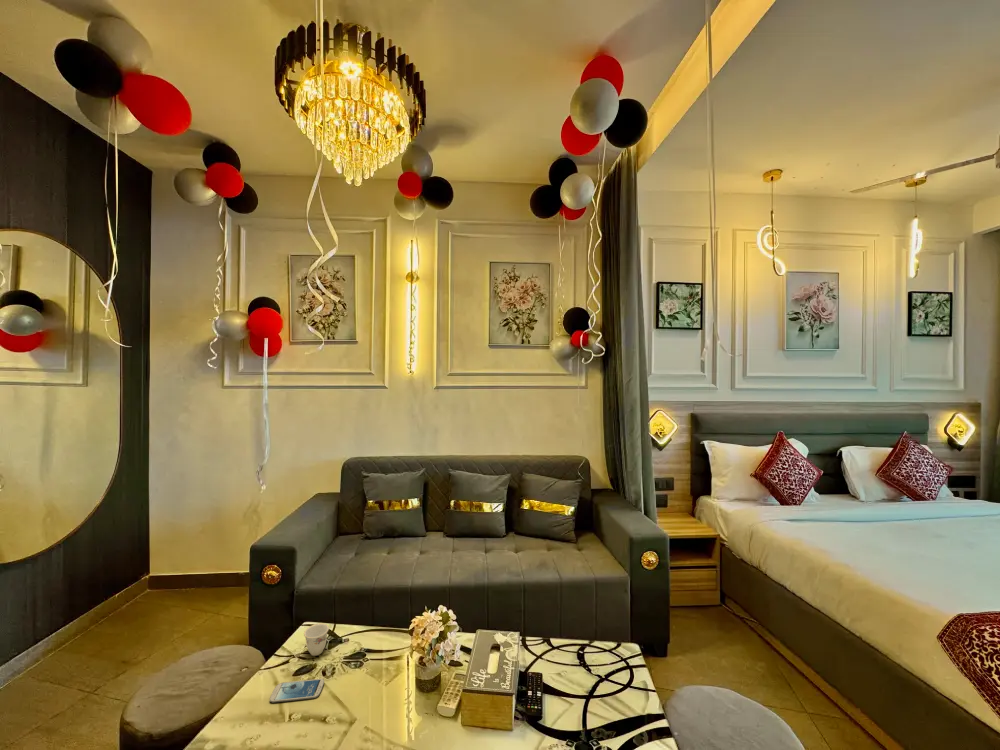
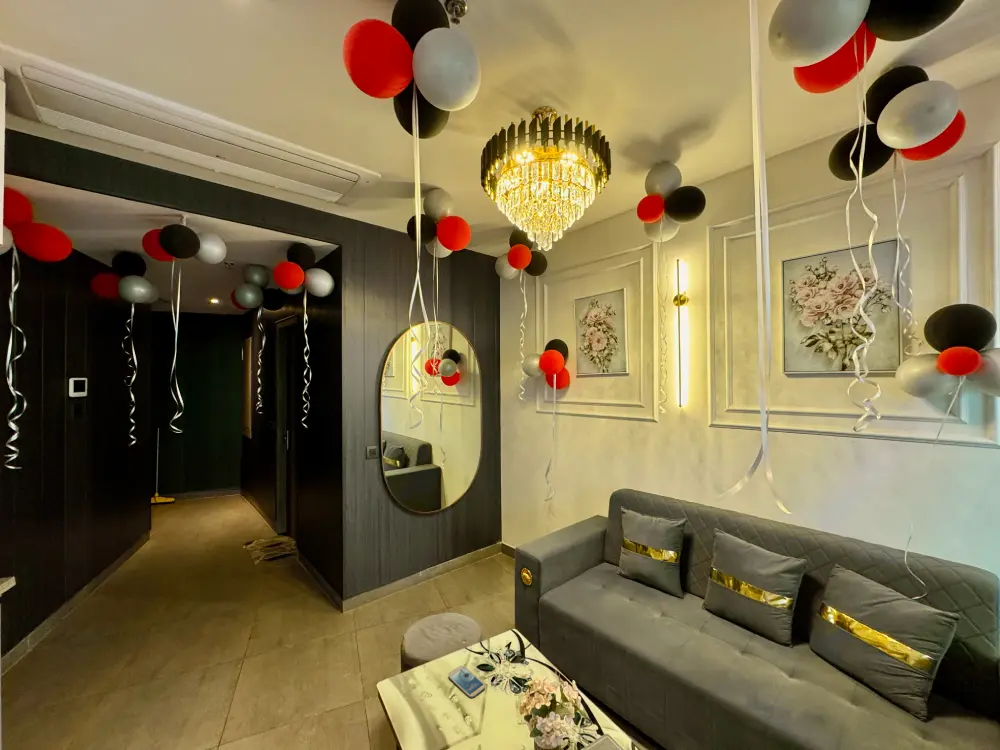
teacup: present [304,623,329,656] -> none [494,631,516,661]

